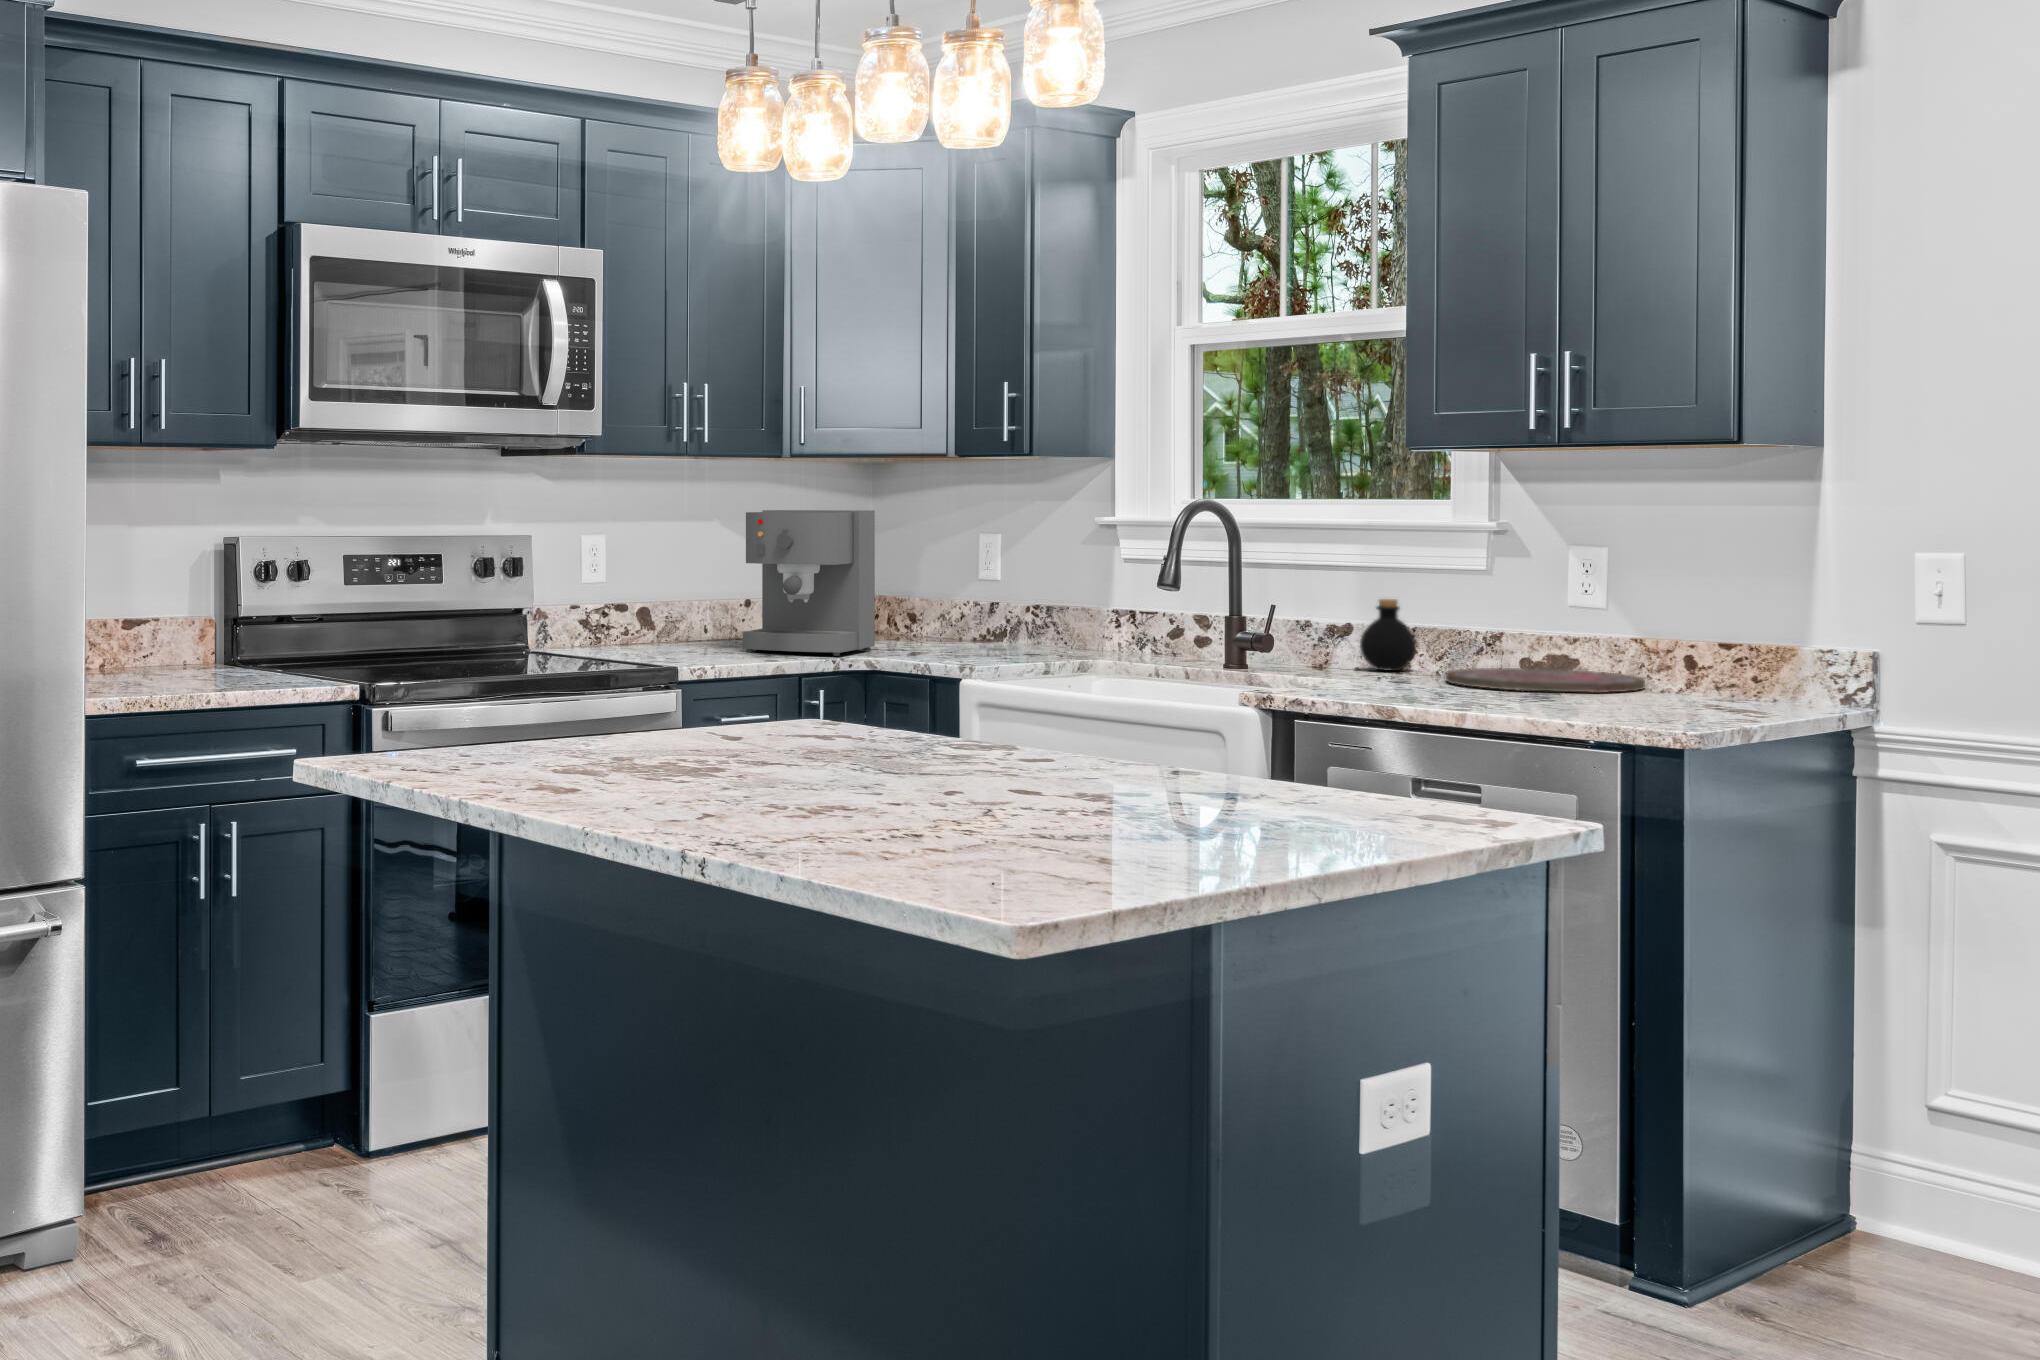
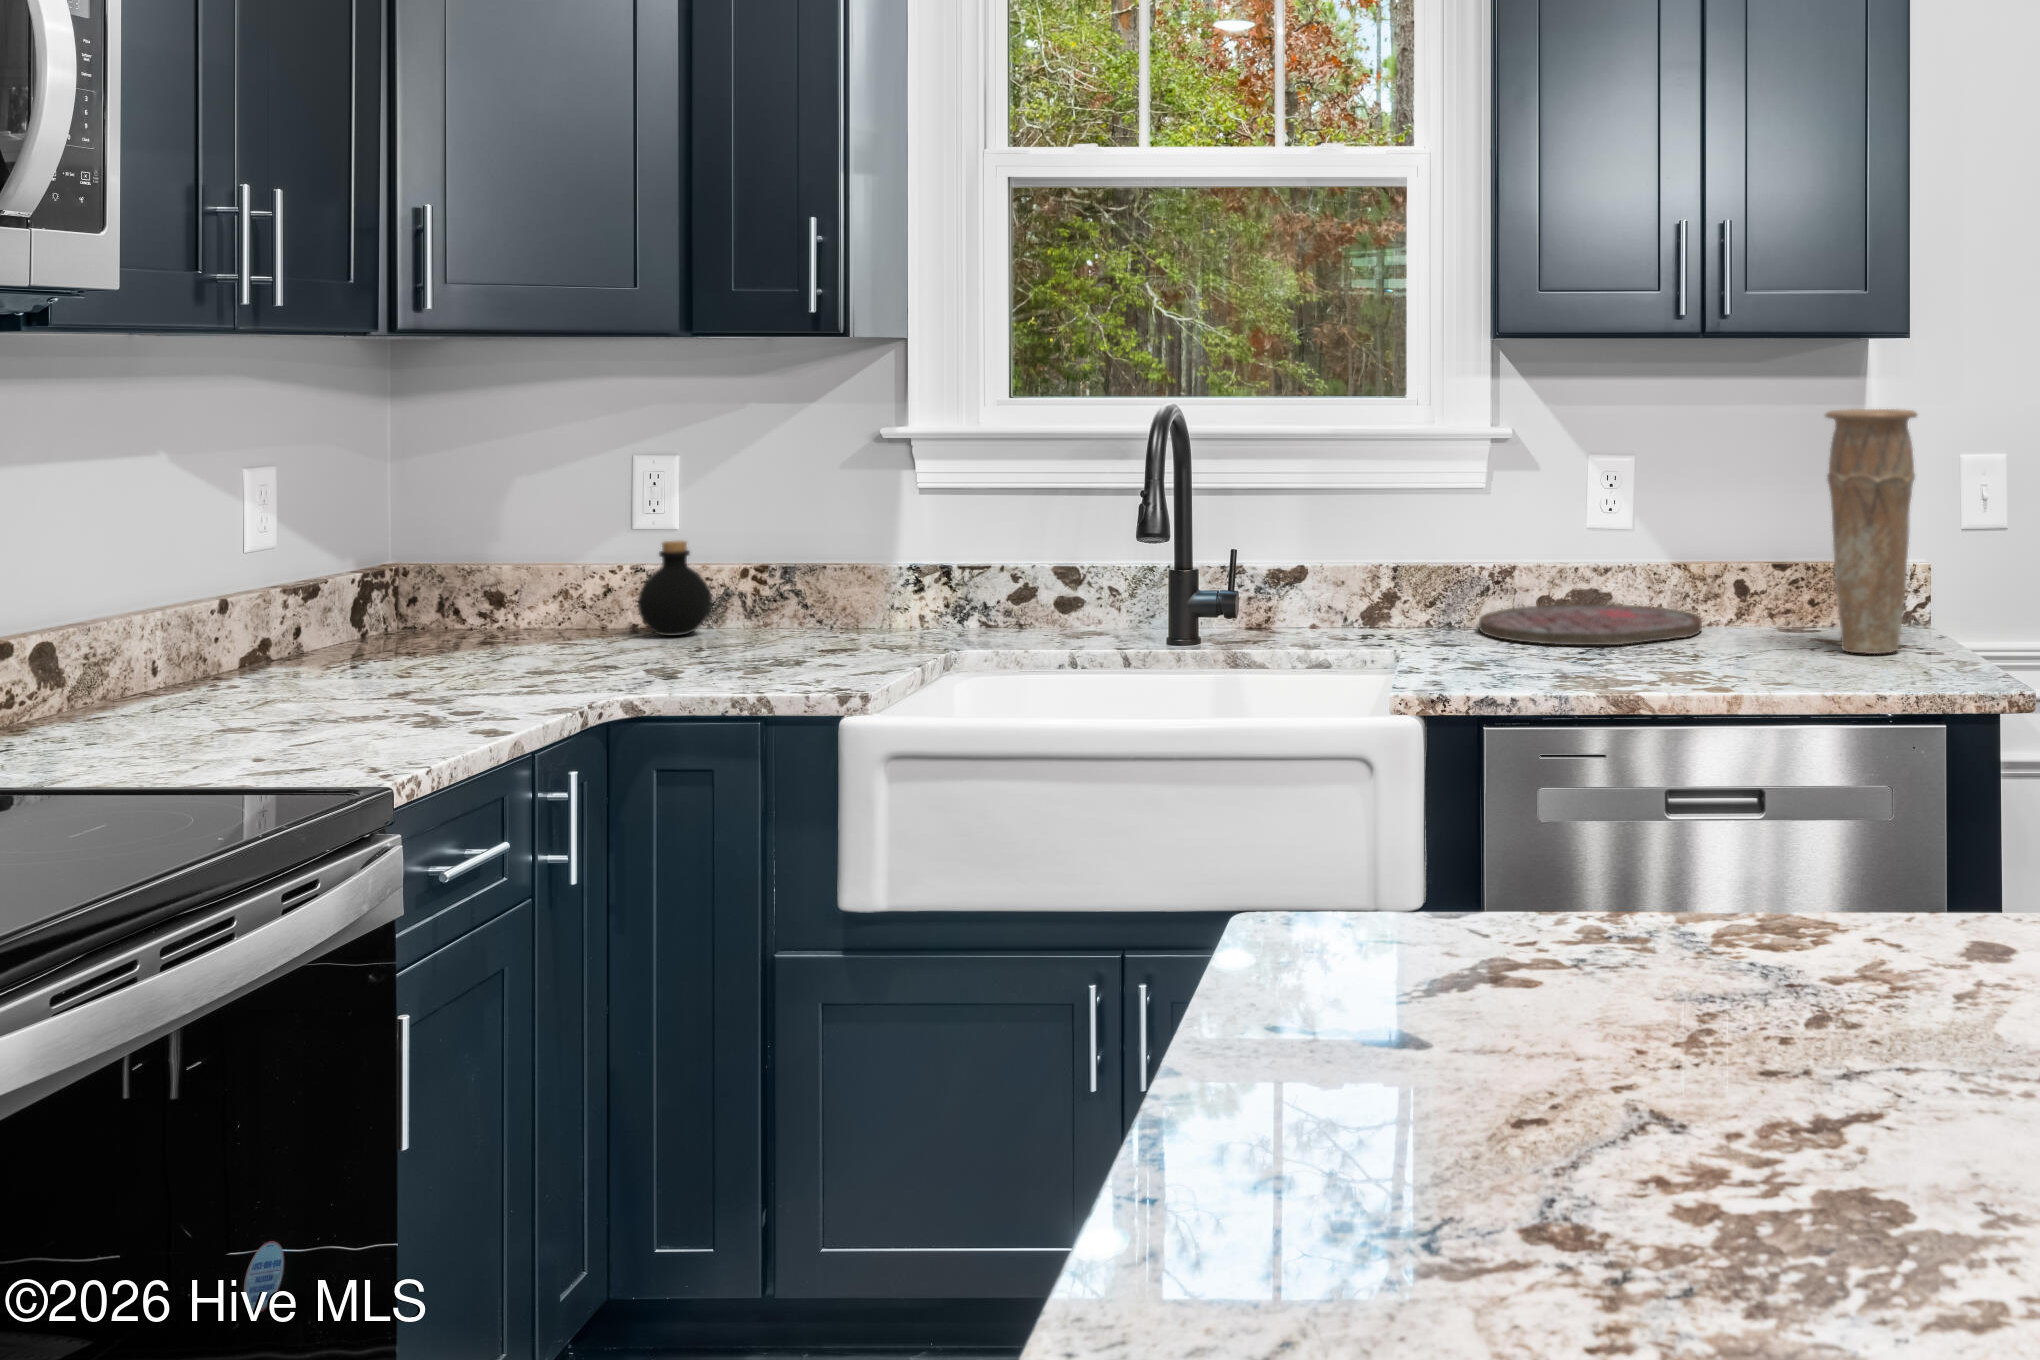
vase: none [1660,507,1750,710] -> present [1825,409,1917,654]
coffee maker: present [743,510,875,656] -> none [308,429,534,709]
bottle: present [1360,599,1416,671] -> present [638,541,712,636]

